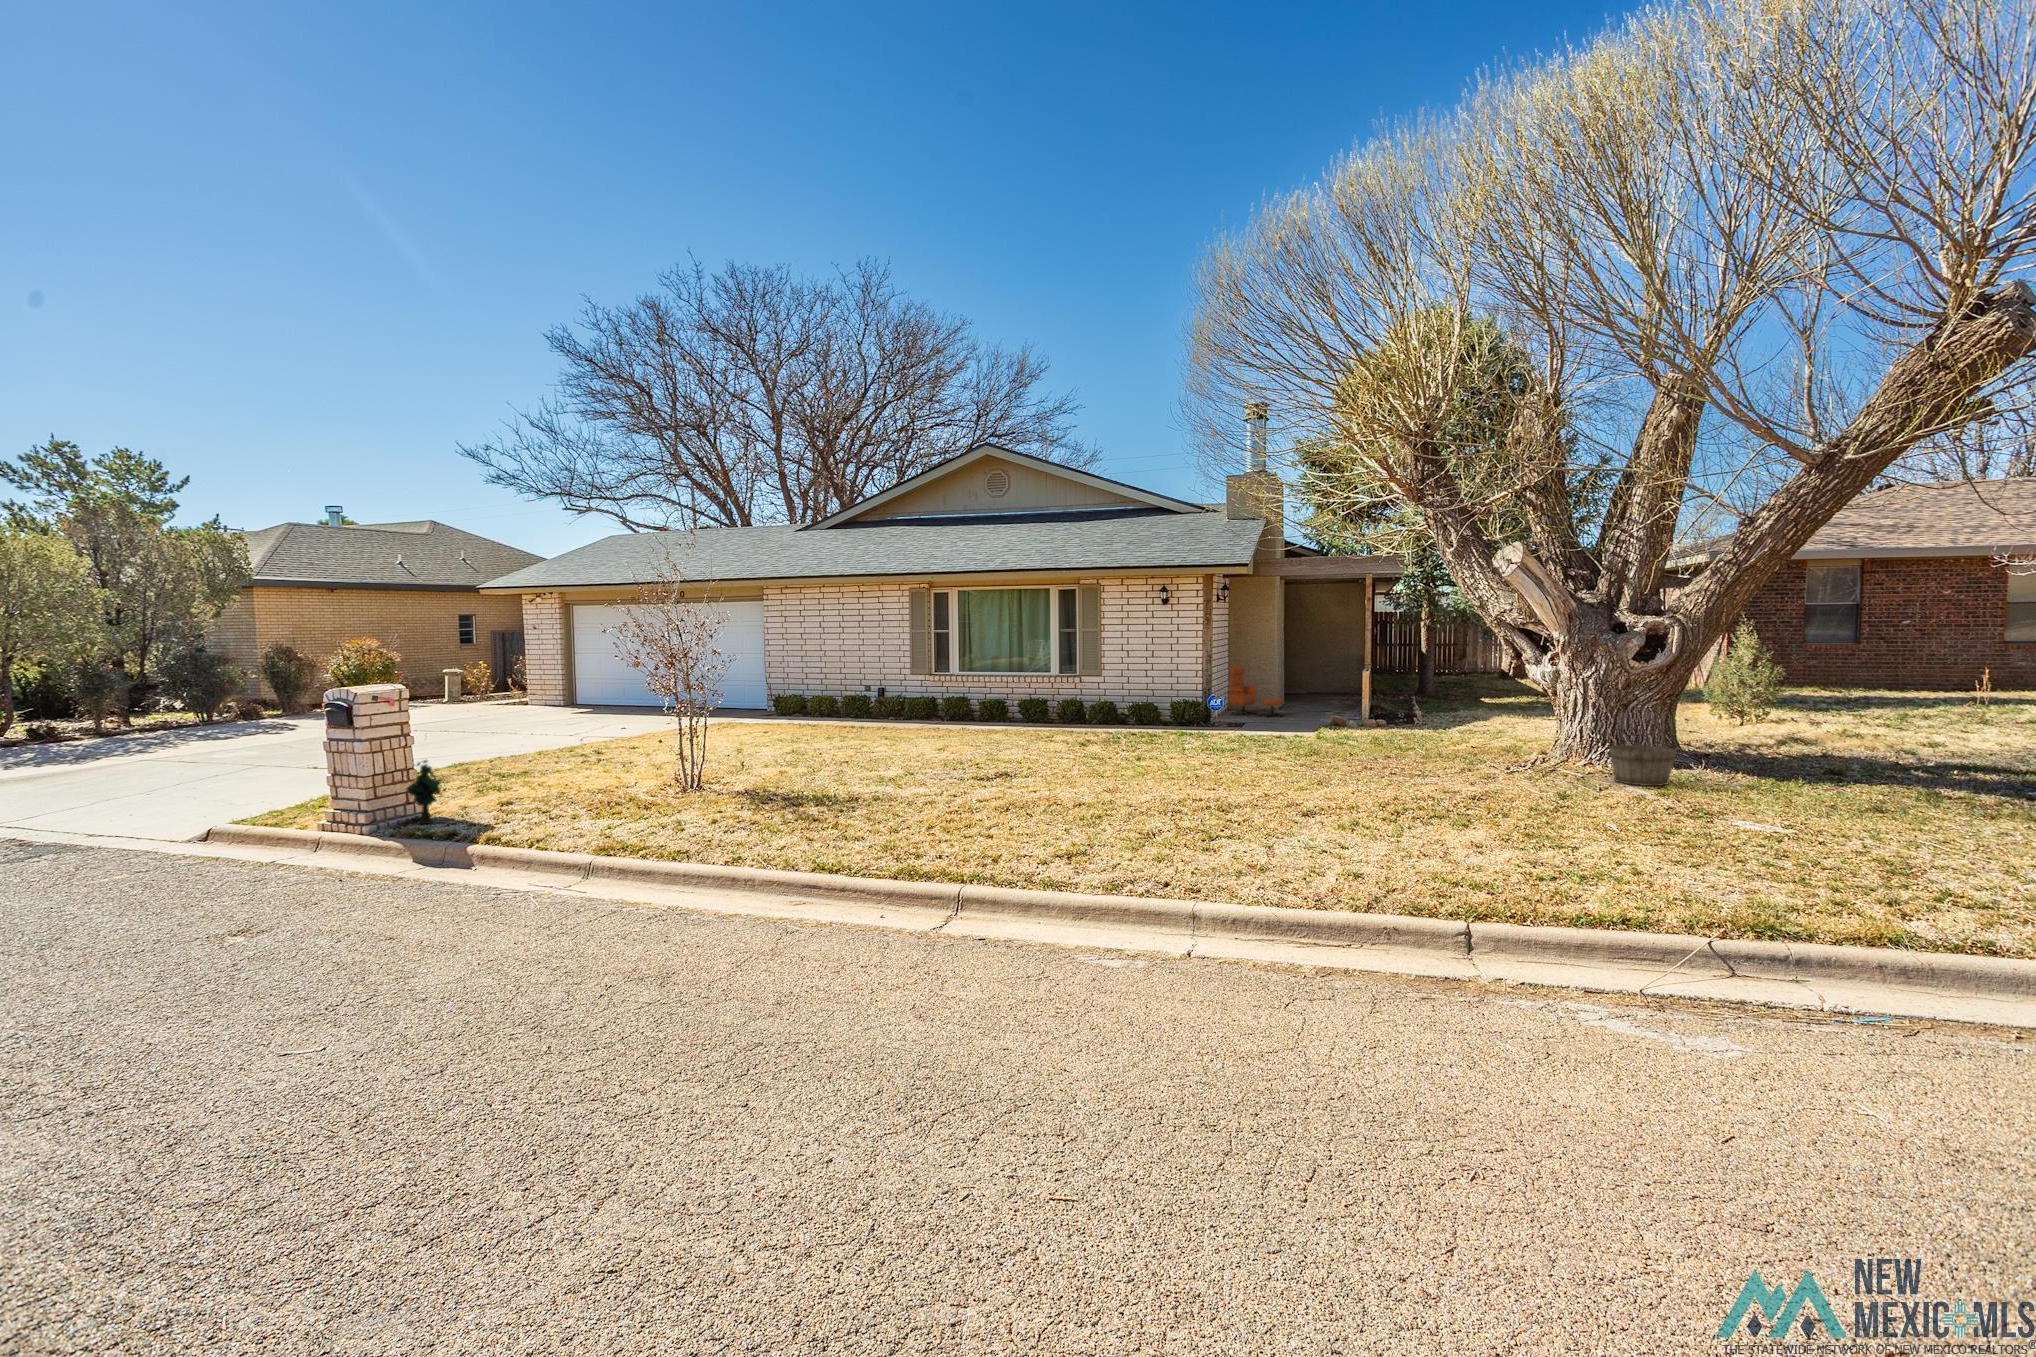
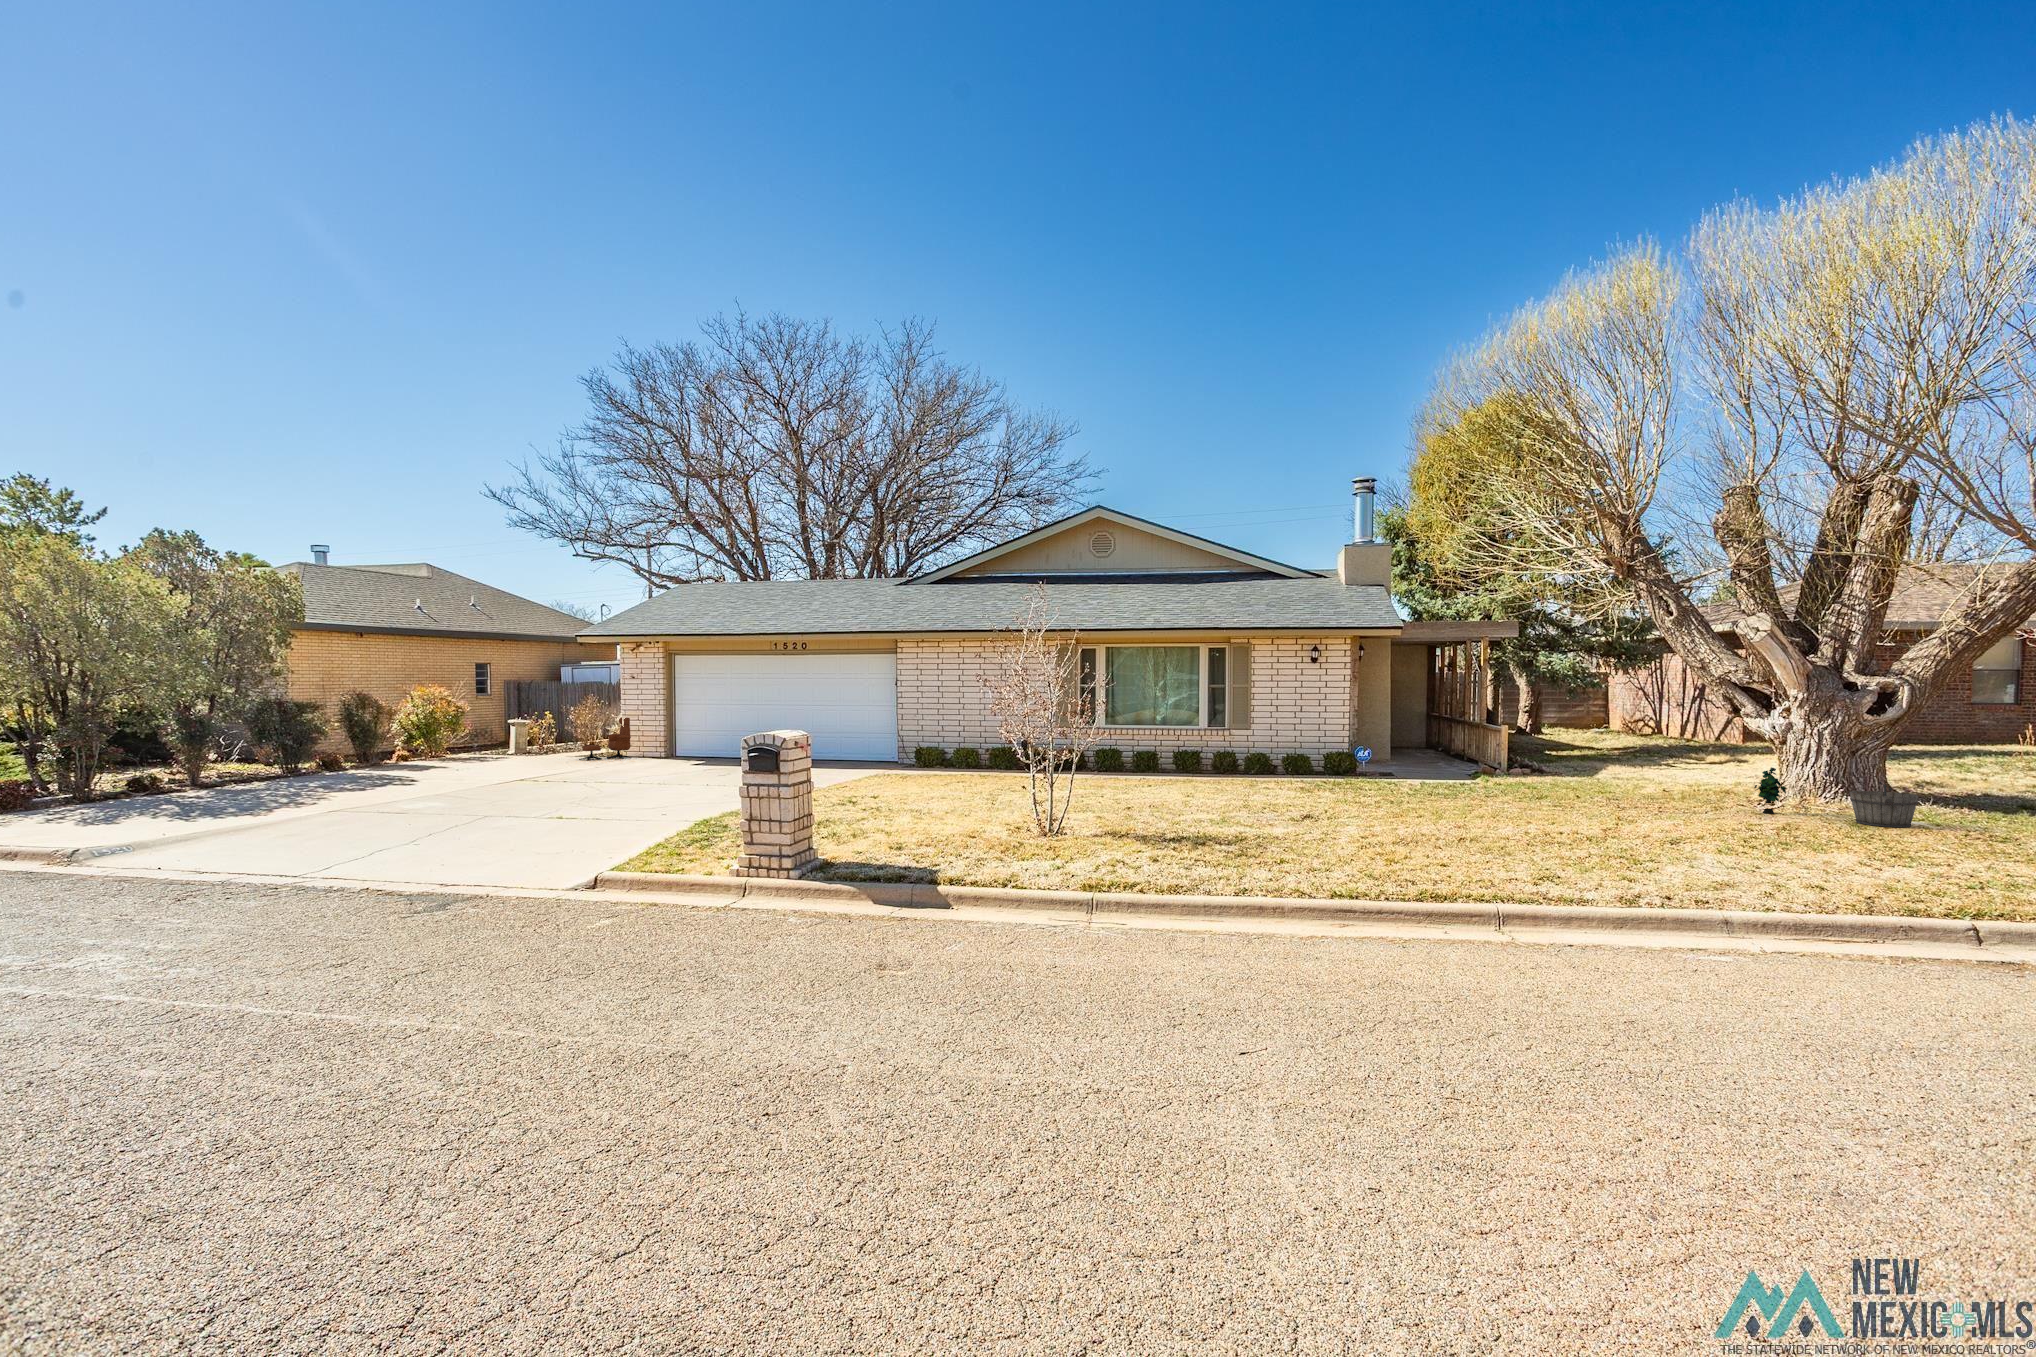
lounge chair: present [1229,666,1283,716] -> present [579,717,632,760]
decorative plant: present [406,760,441,824] -> present [1754,767,1786,814]

